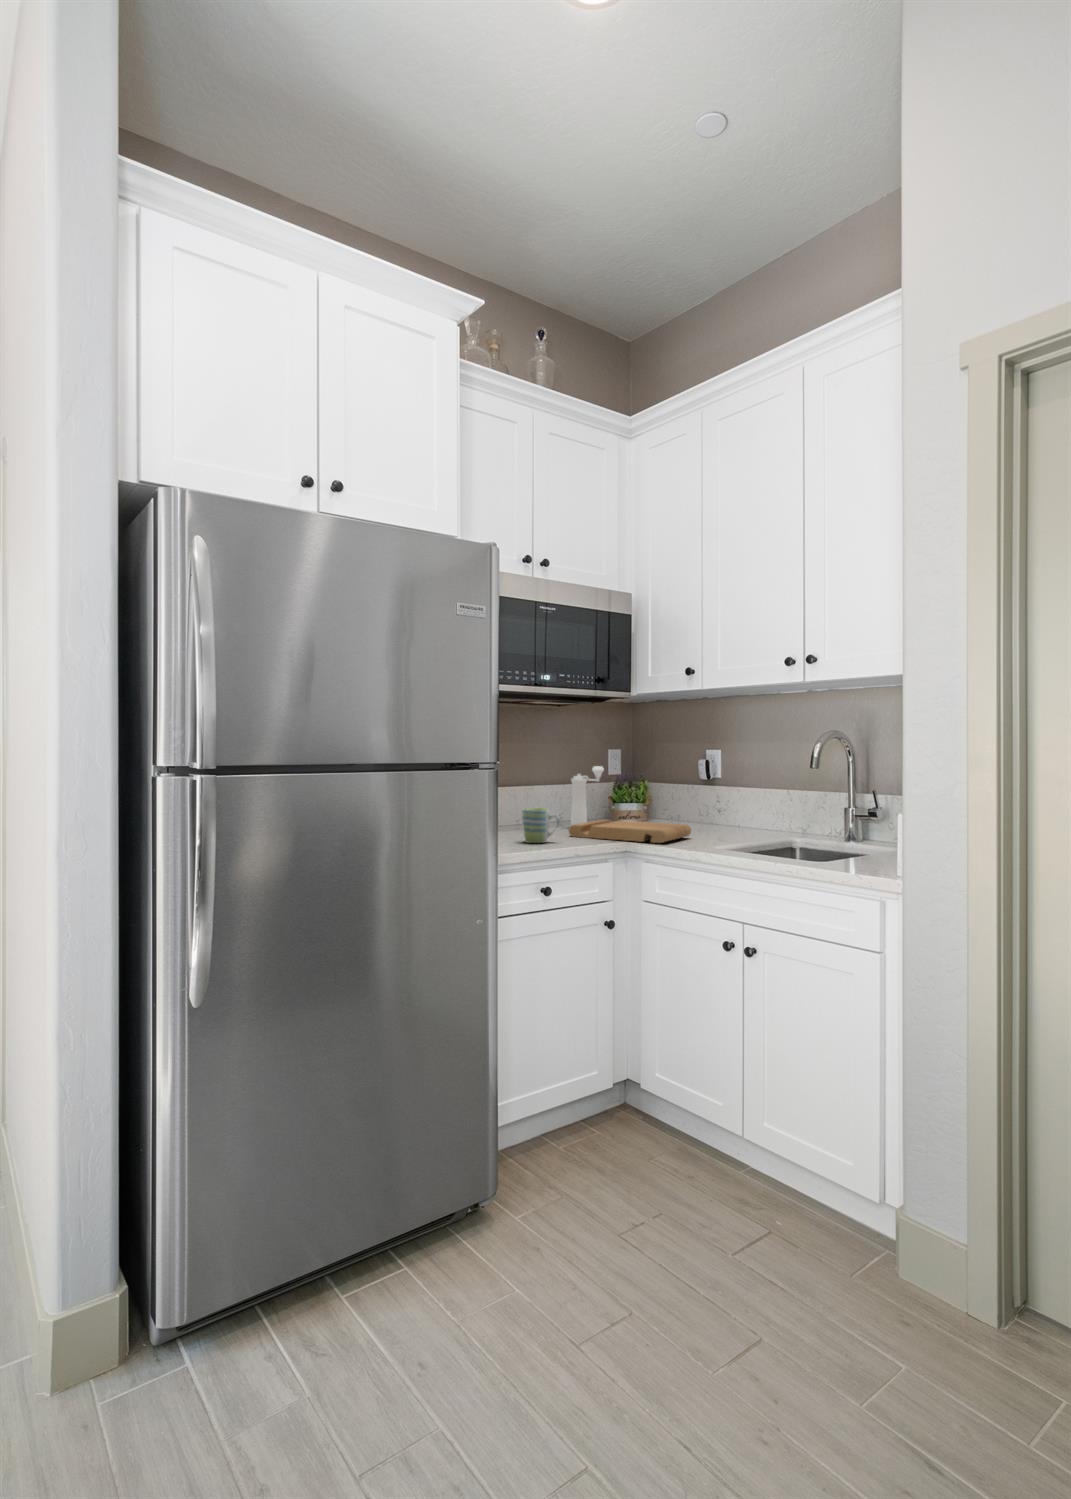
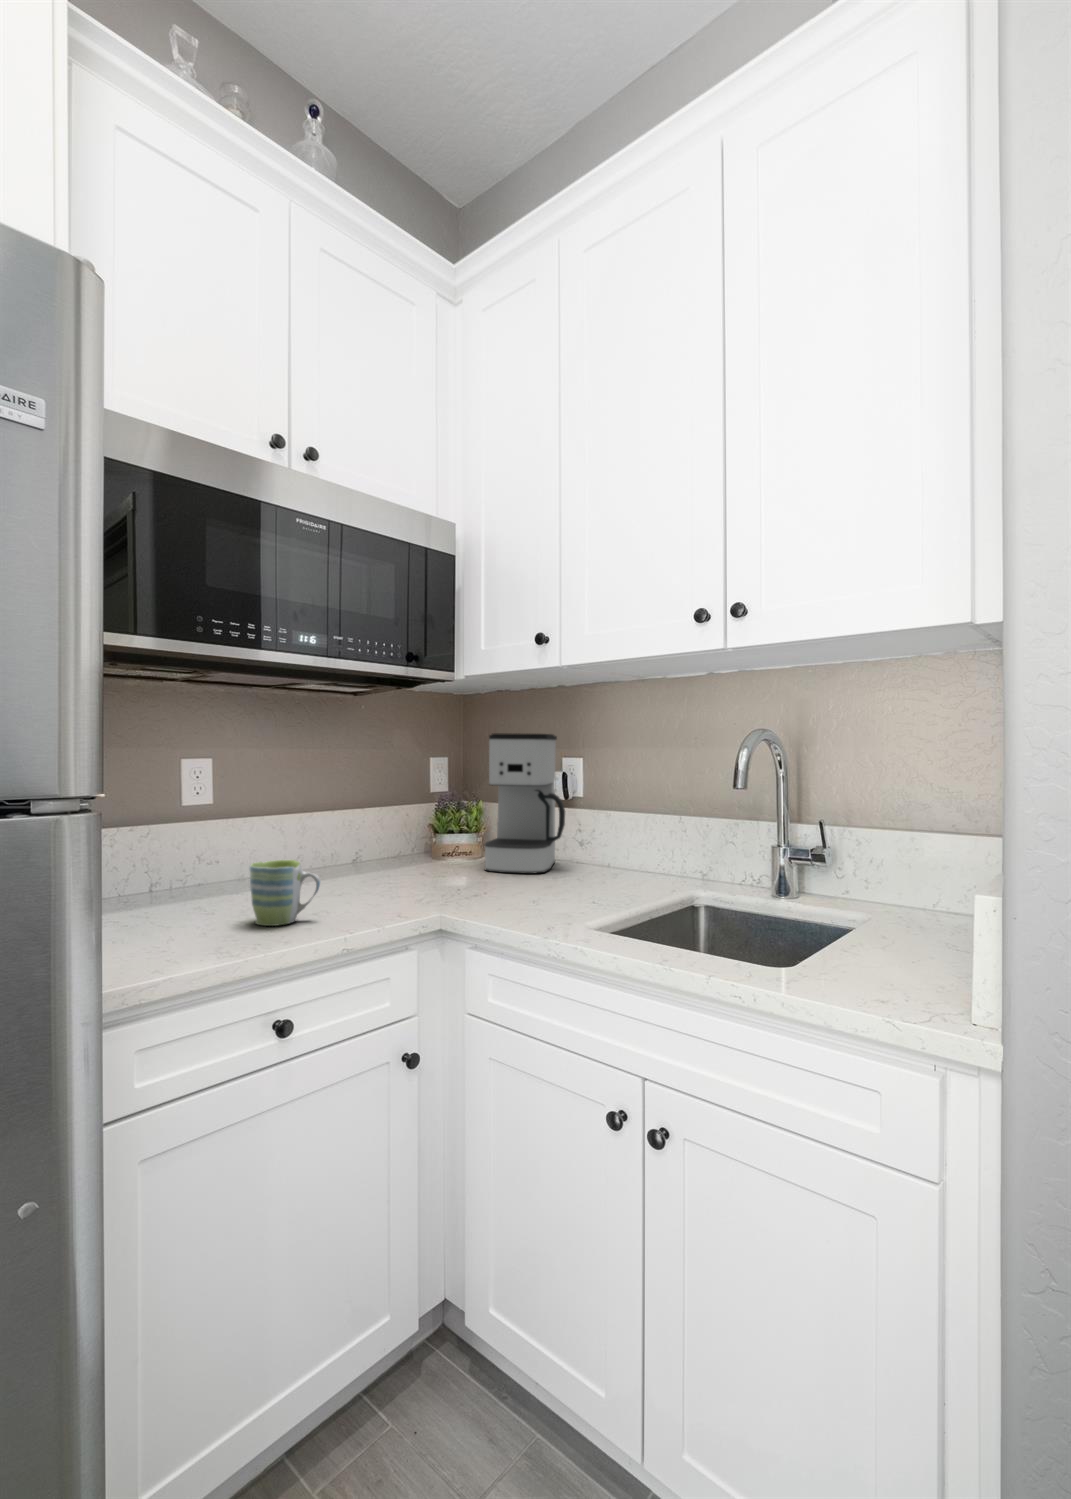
coffee maker: none [650,733,707,829] -> present [485,733,565,874]
pepper mill: present [571,766,604,825] -> none [363,782,417,877]
cutting board: present [569,820,691,843] -> none [347,866,544,915]

